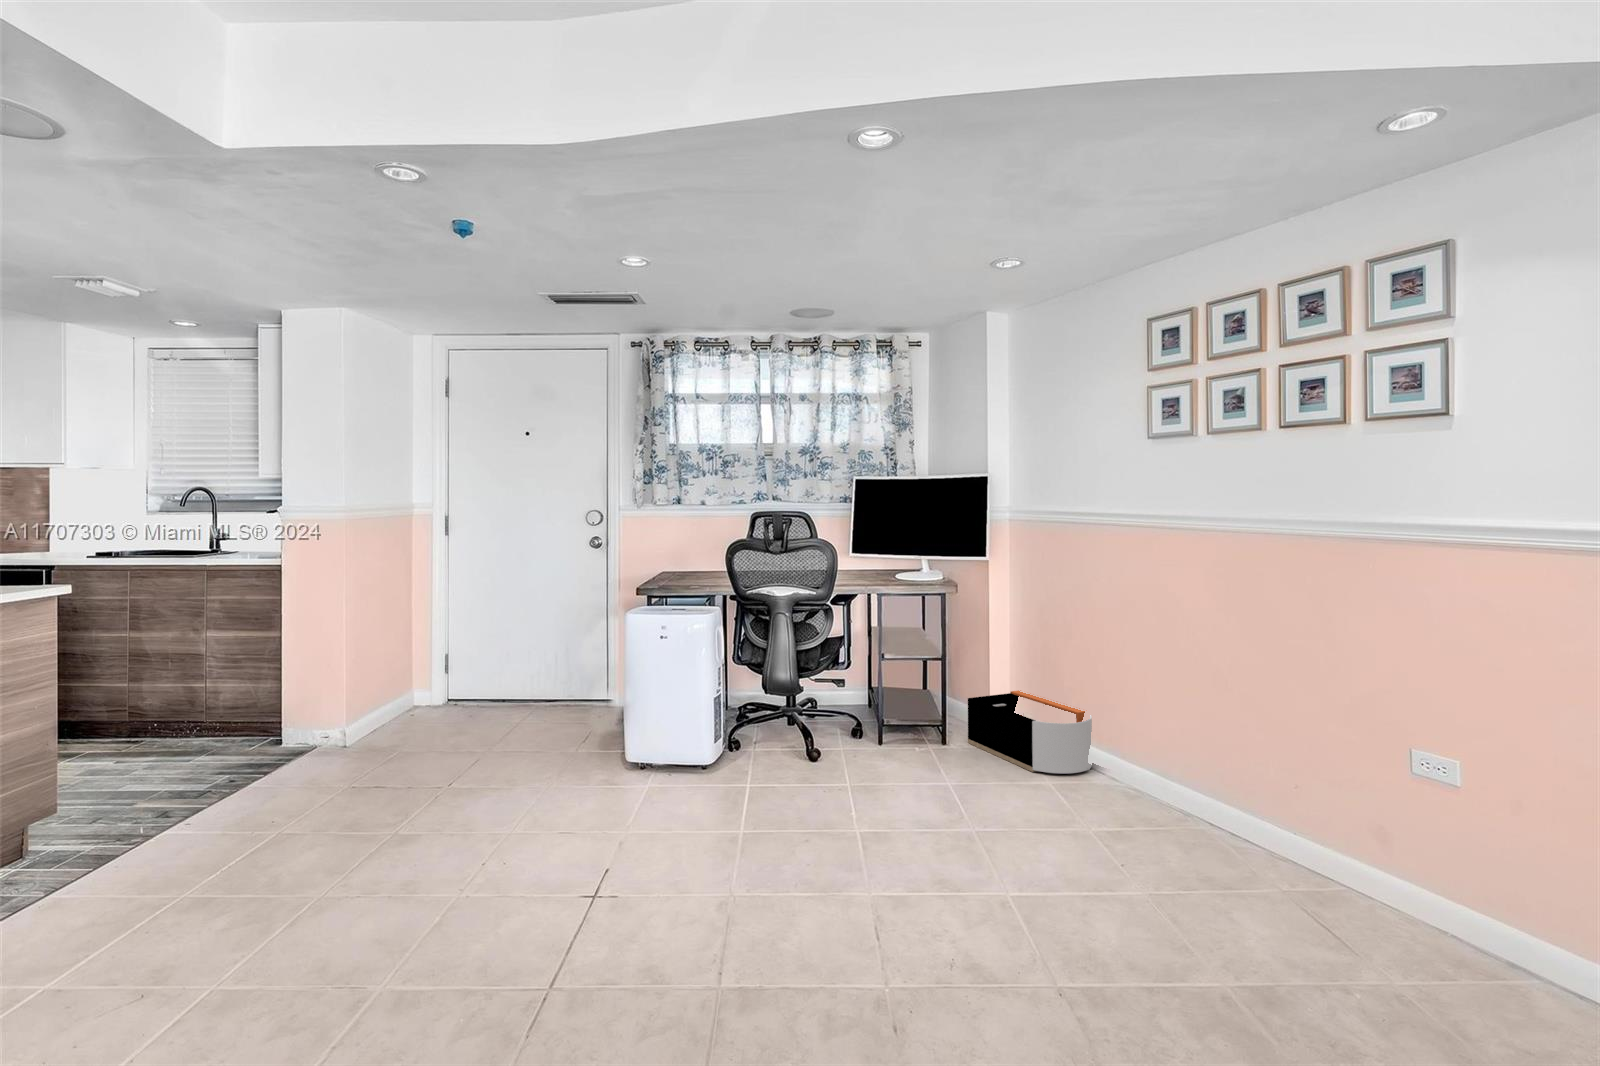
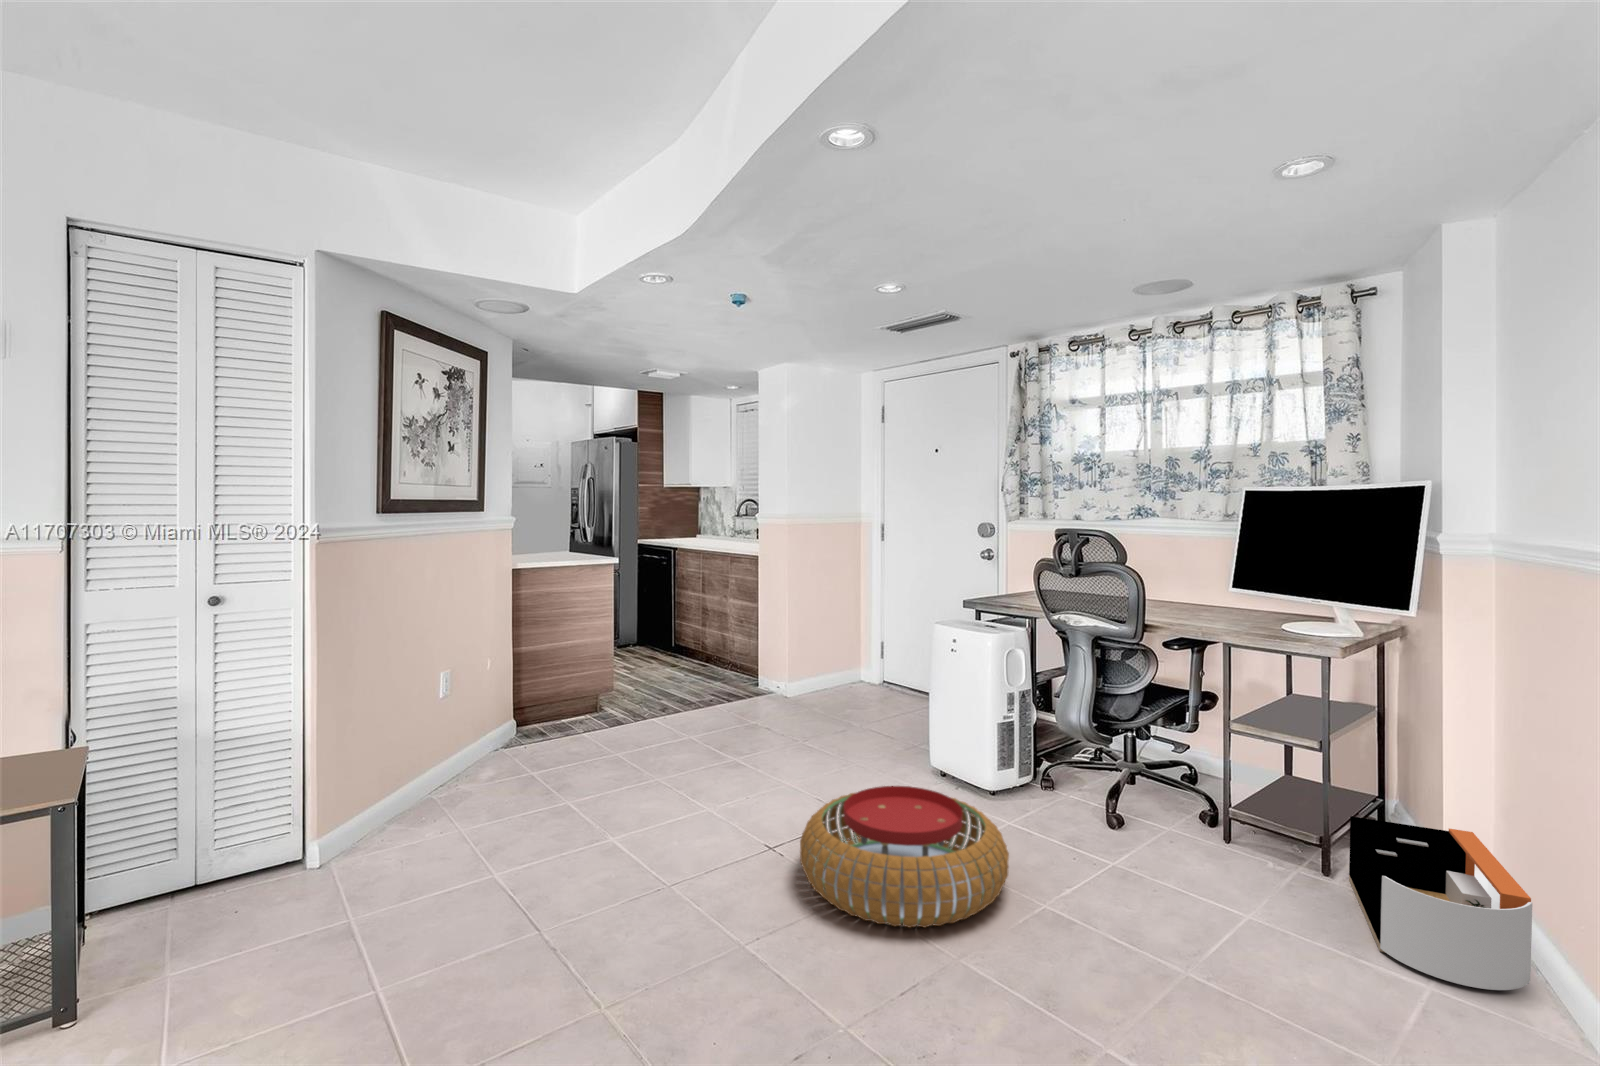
pouf: none [646,755,861,894] -> present [800,786,1009,927]

